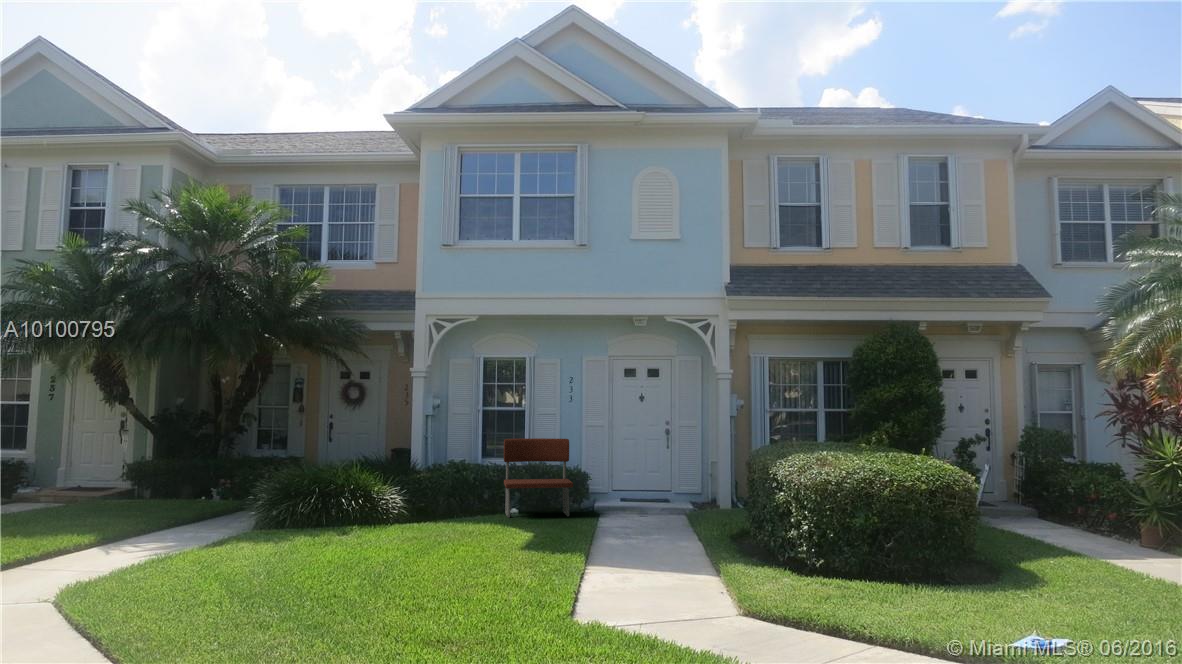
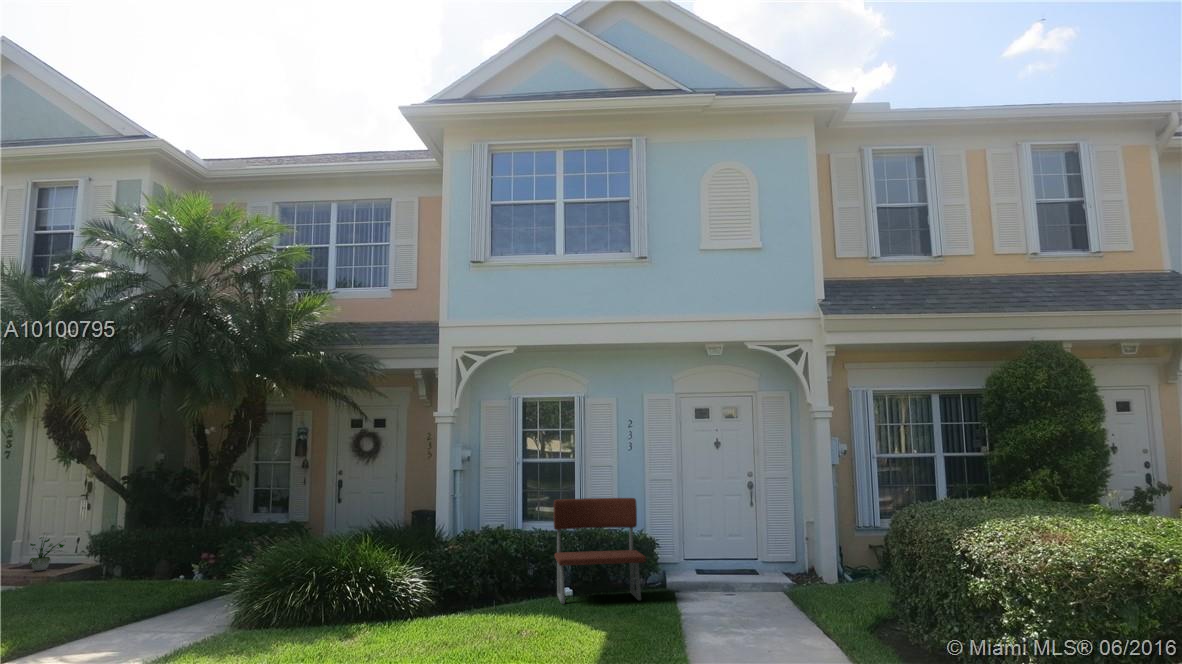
potted plant: none [74,457,106,492] -> present [28,537,64,571]

